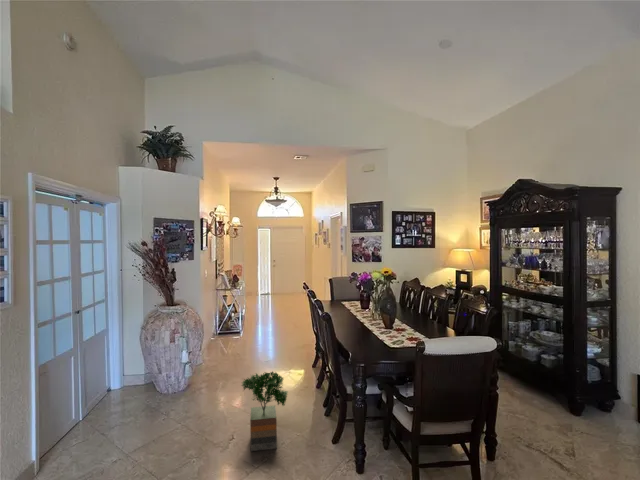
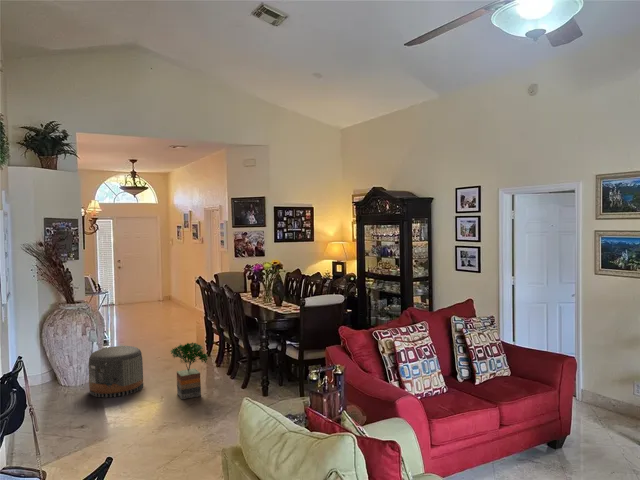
pouf: none [163,359,225,427] -> present [88,346,143,397]

